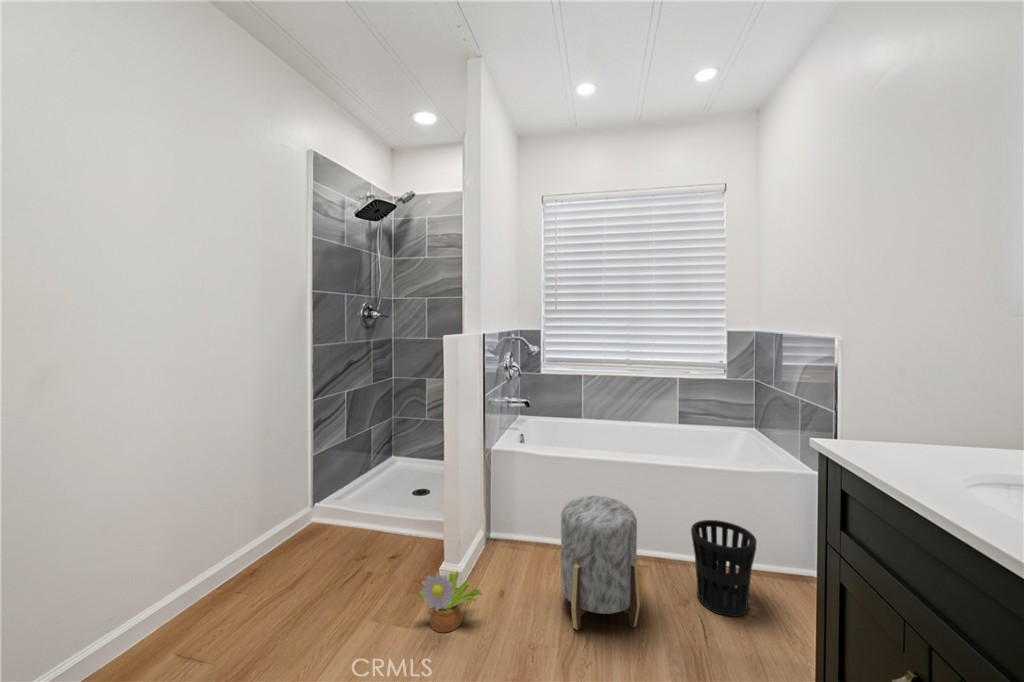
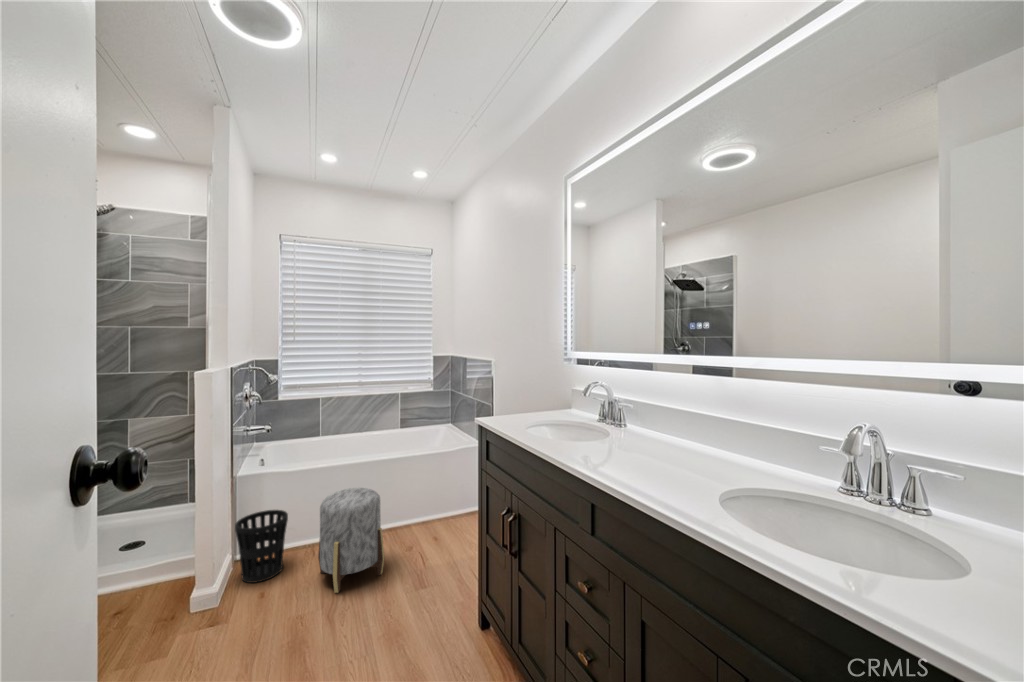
wastebasket: present [691,520,757,616] -> present [235,510,288,583]
decorative plant: present [415,571,482,632] -> none [171,587,249,646]

